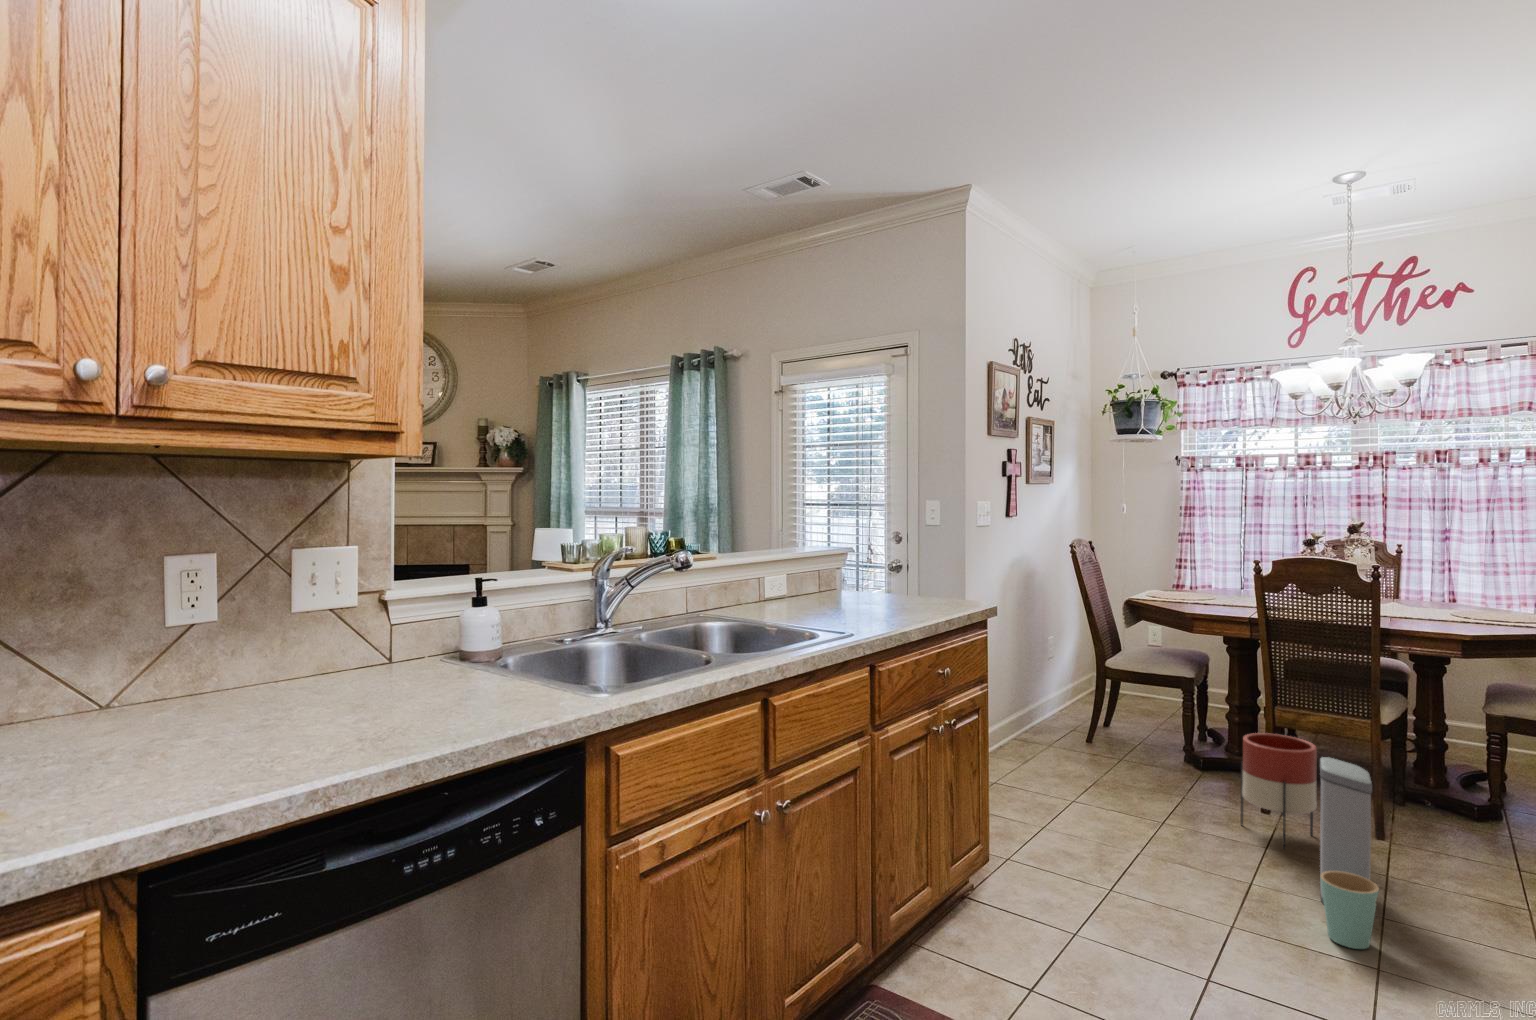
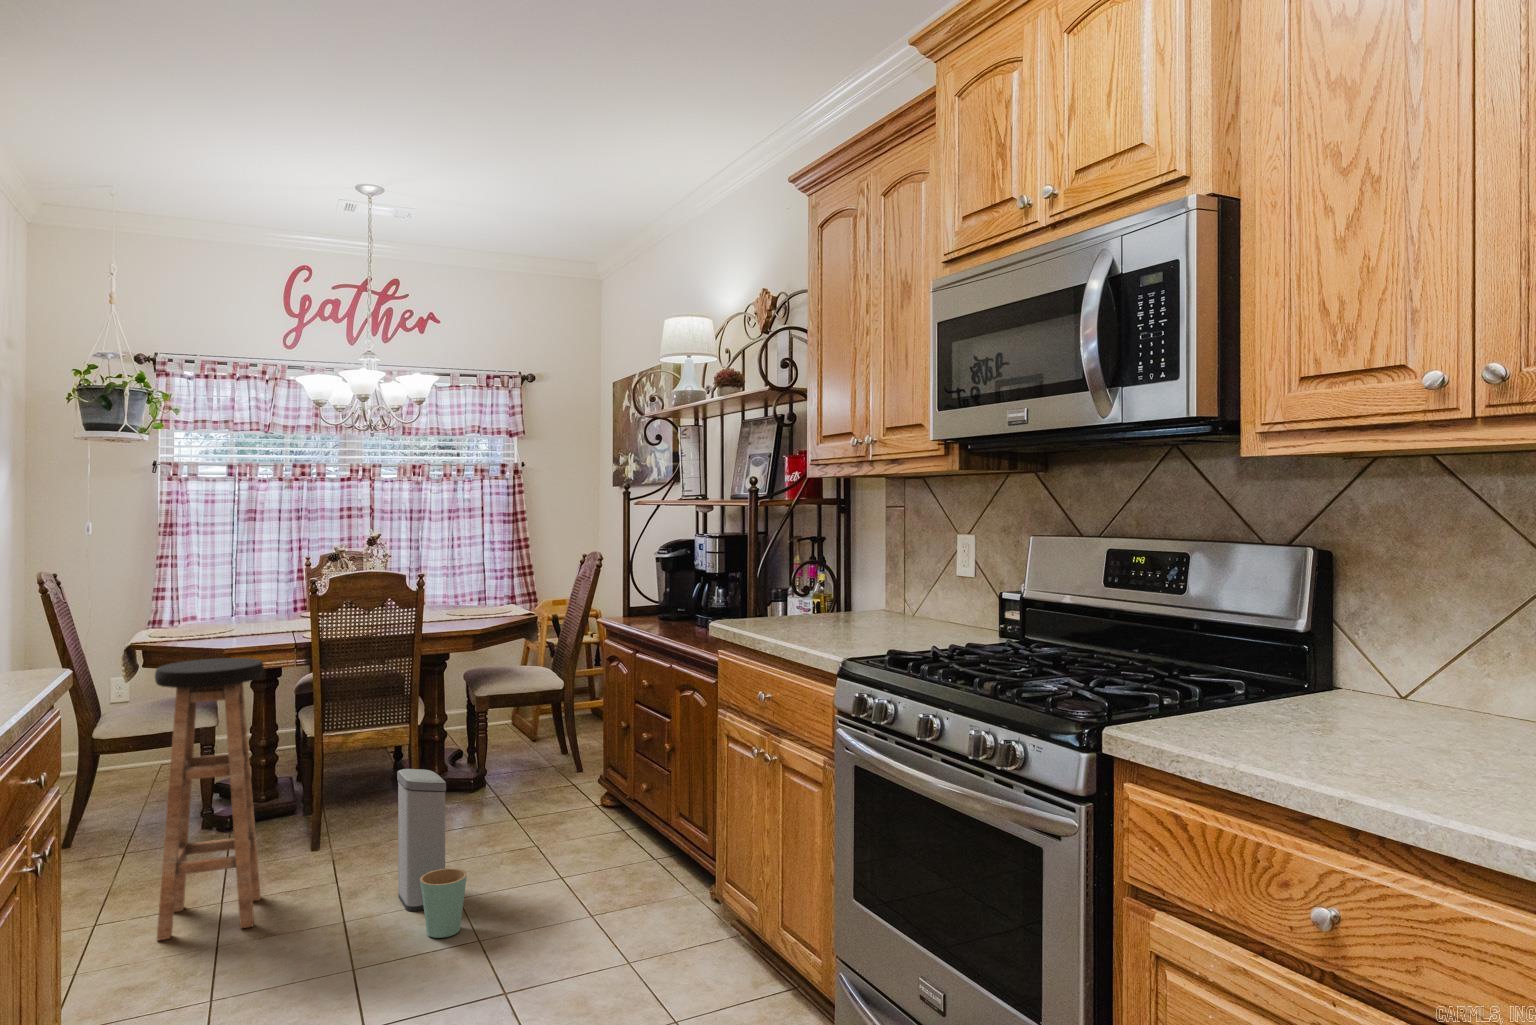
bar stool: none [1100,617,1194,854] -> present [155,658,264,941]
planter: present [1241,733,1317,850] -> none [301,761,375,878]

